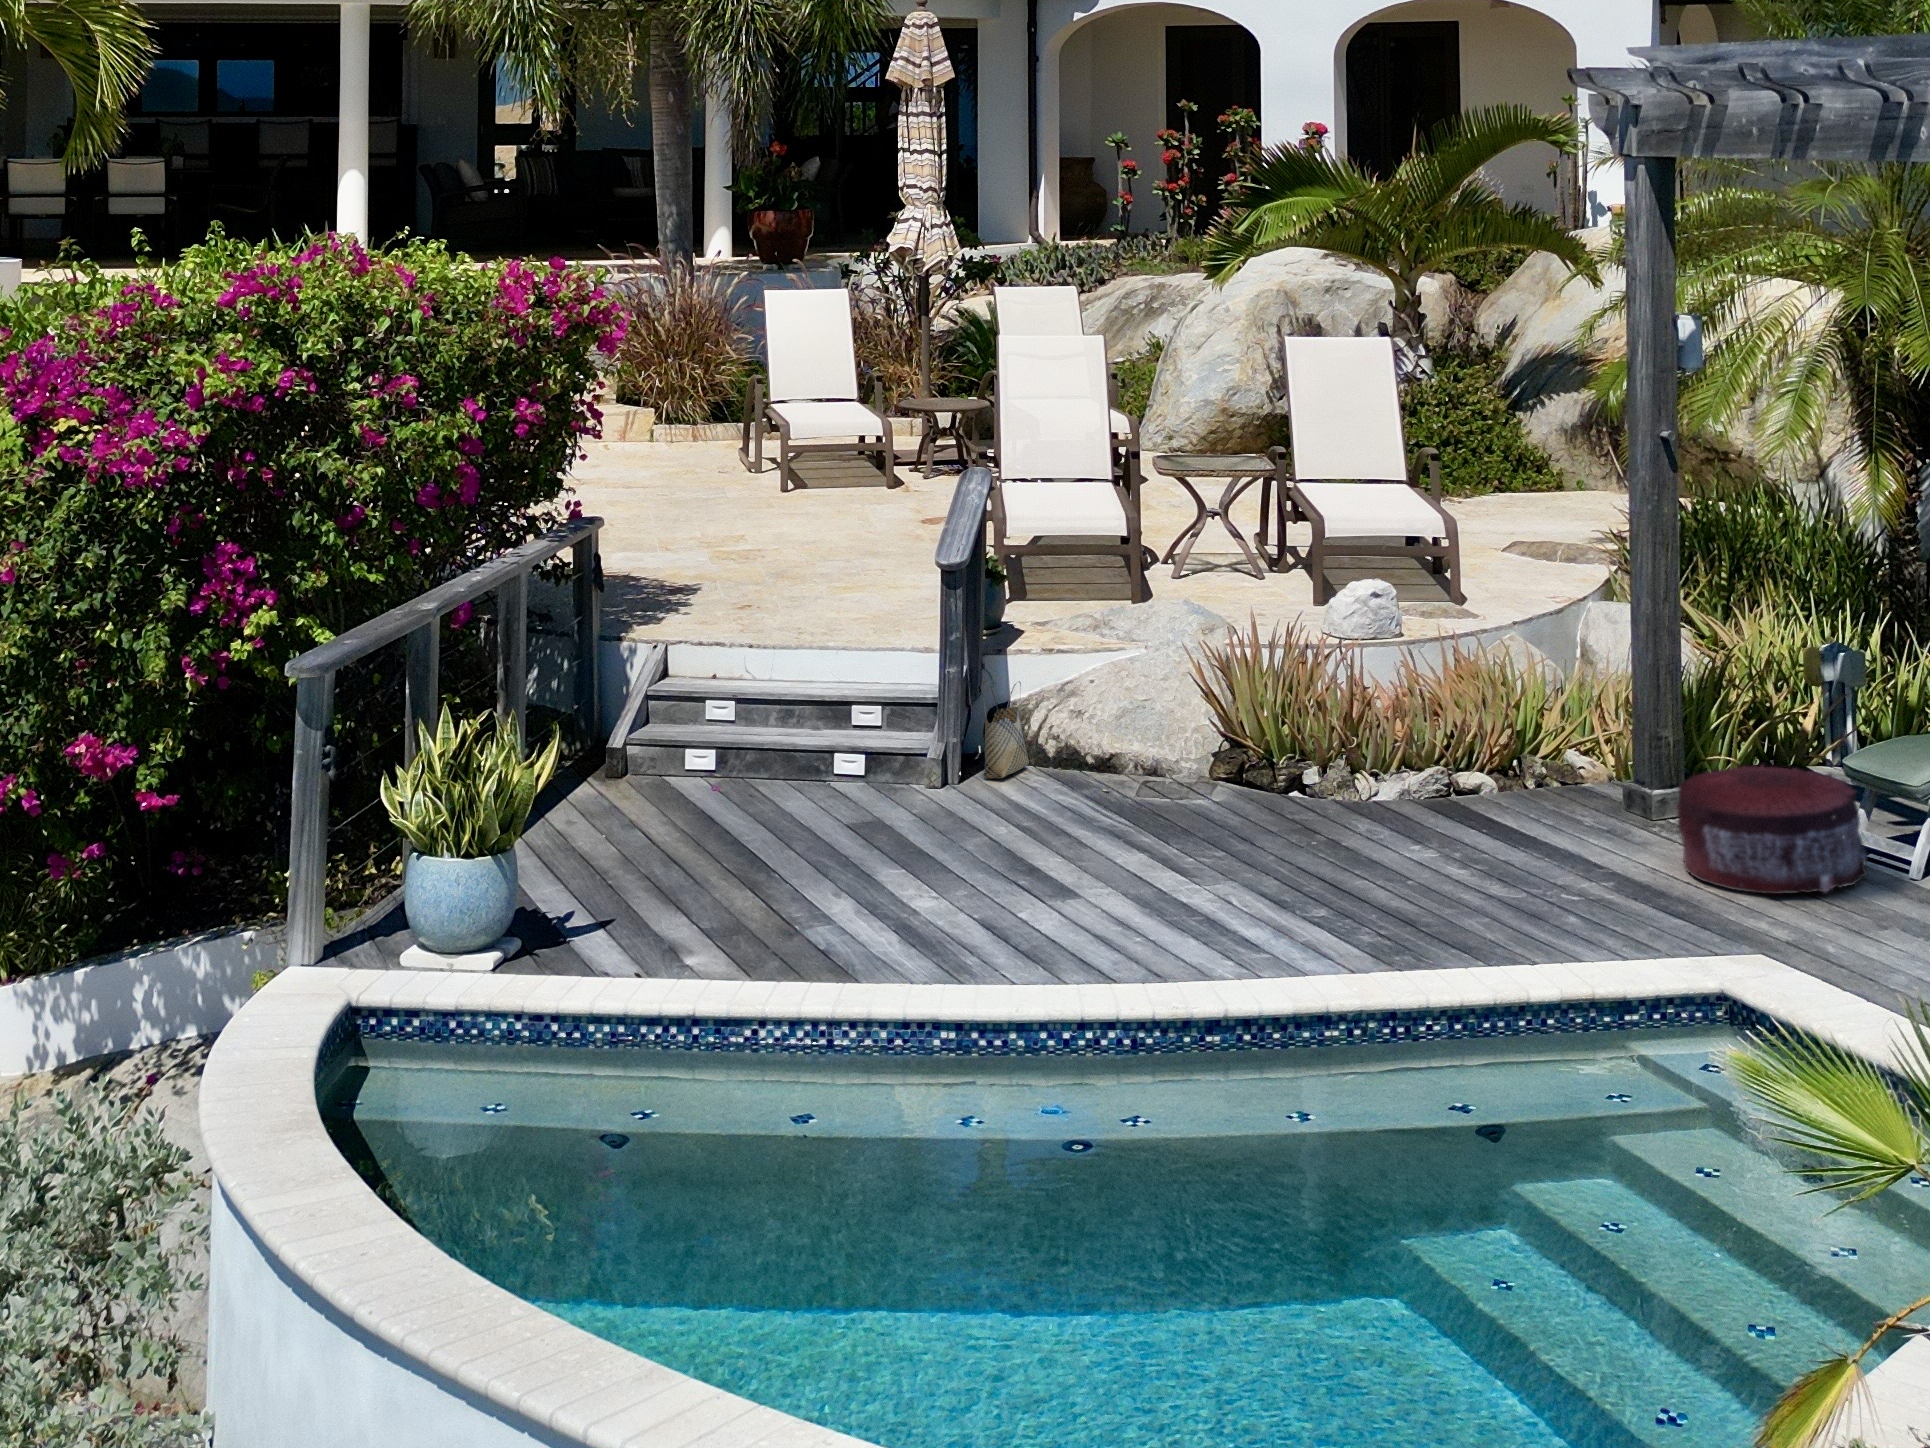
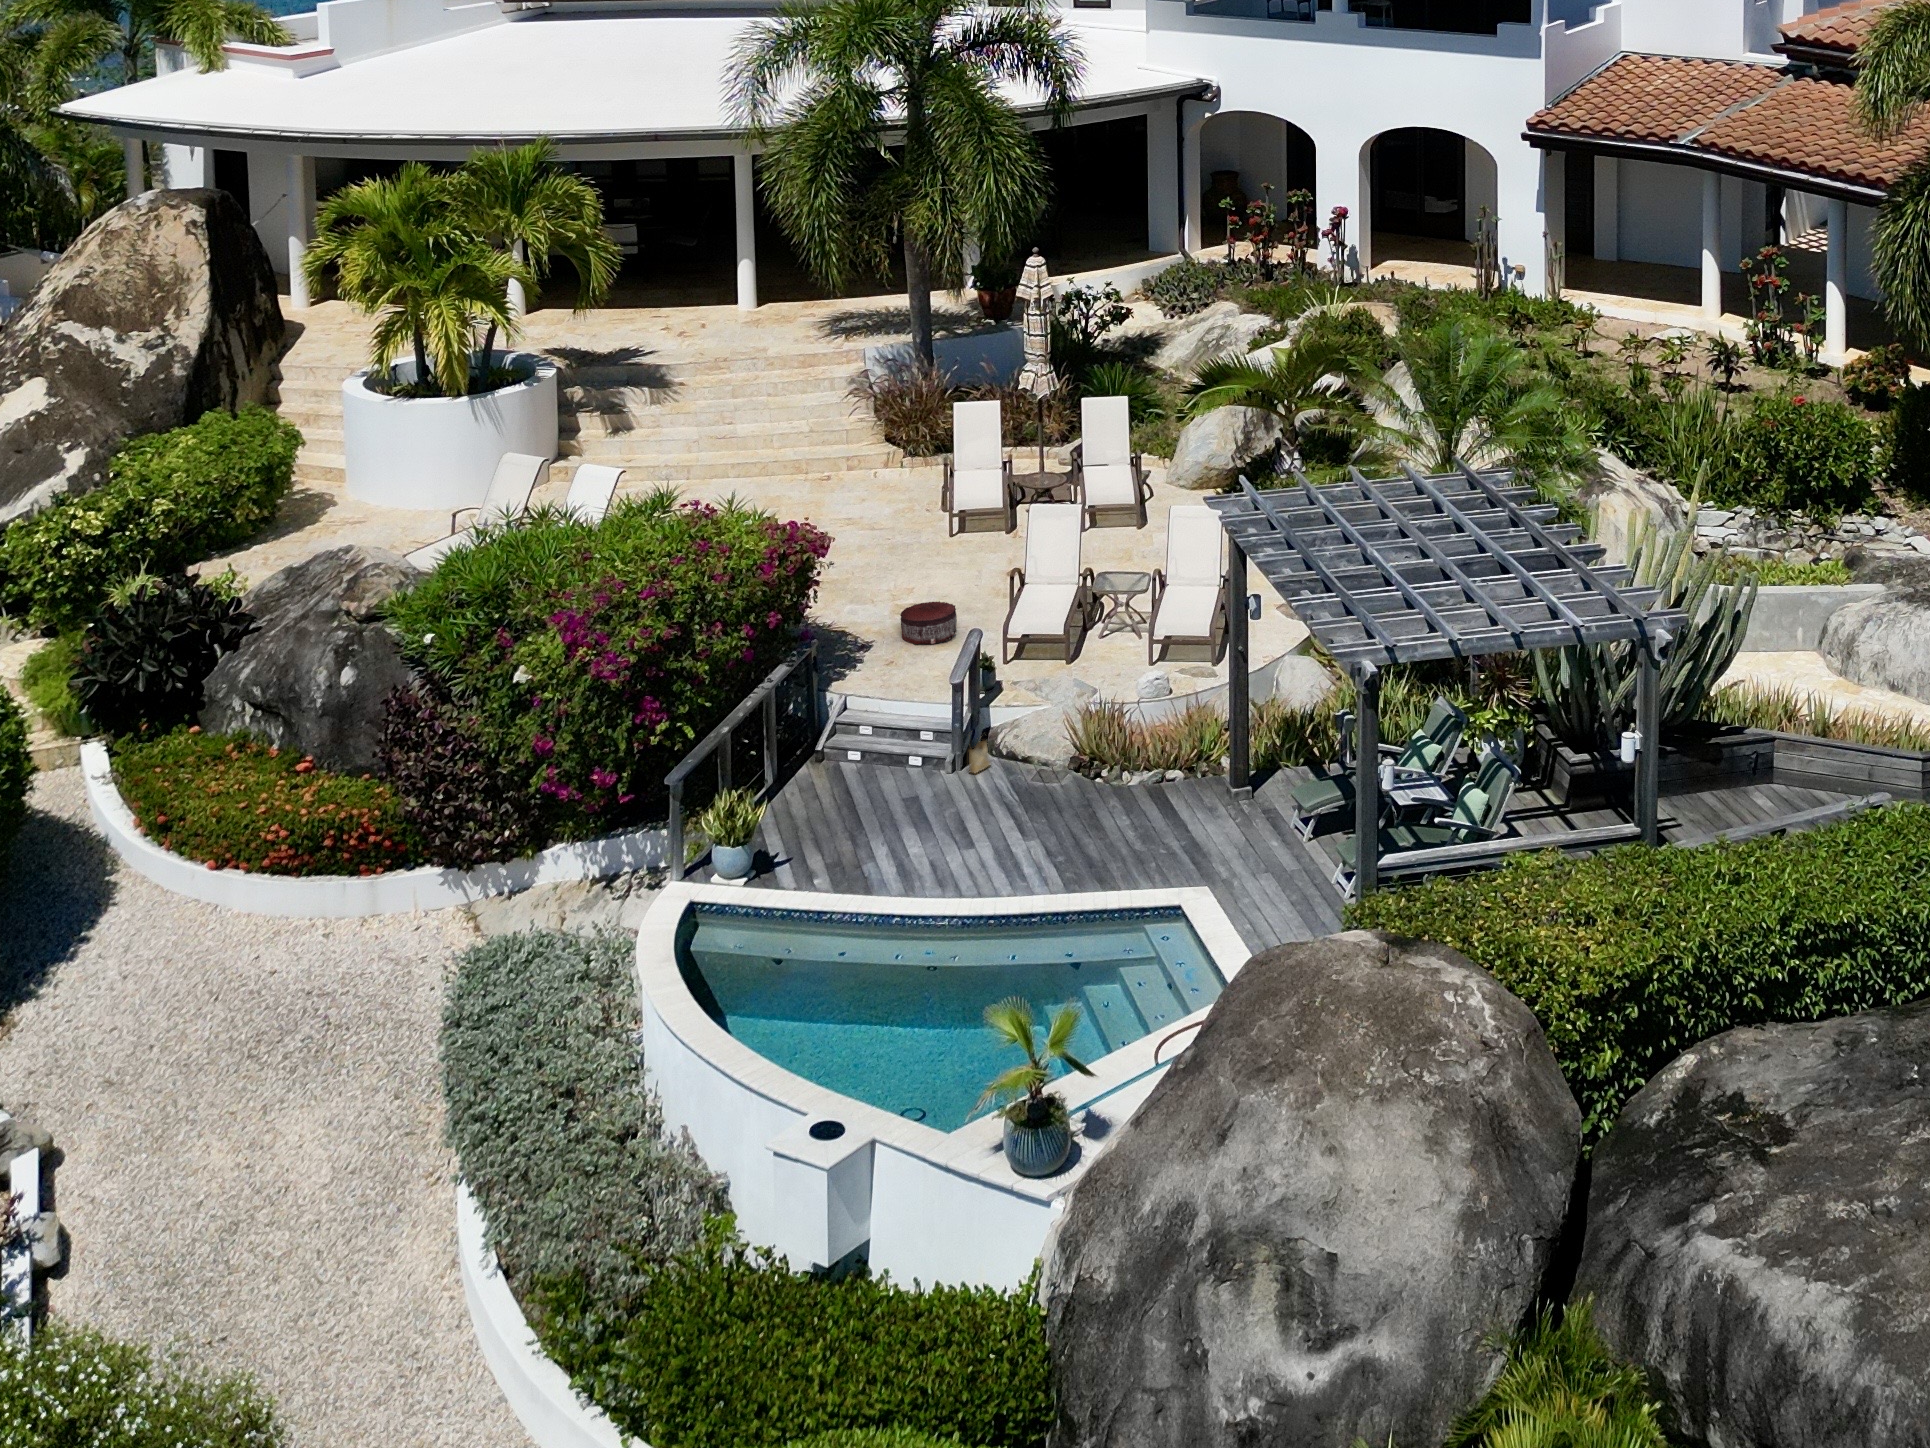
pouf: present [1676,765,1867,894] -> present [900,601,957,644]

